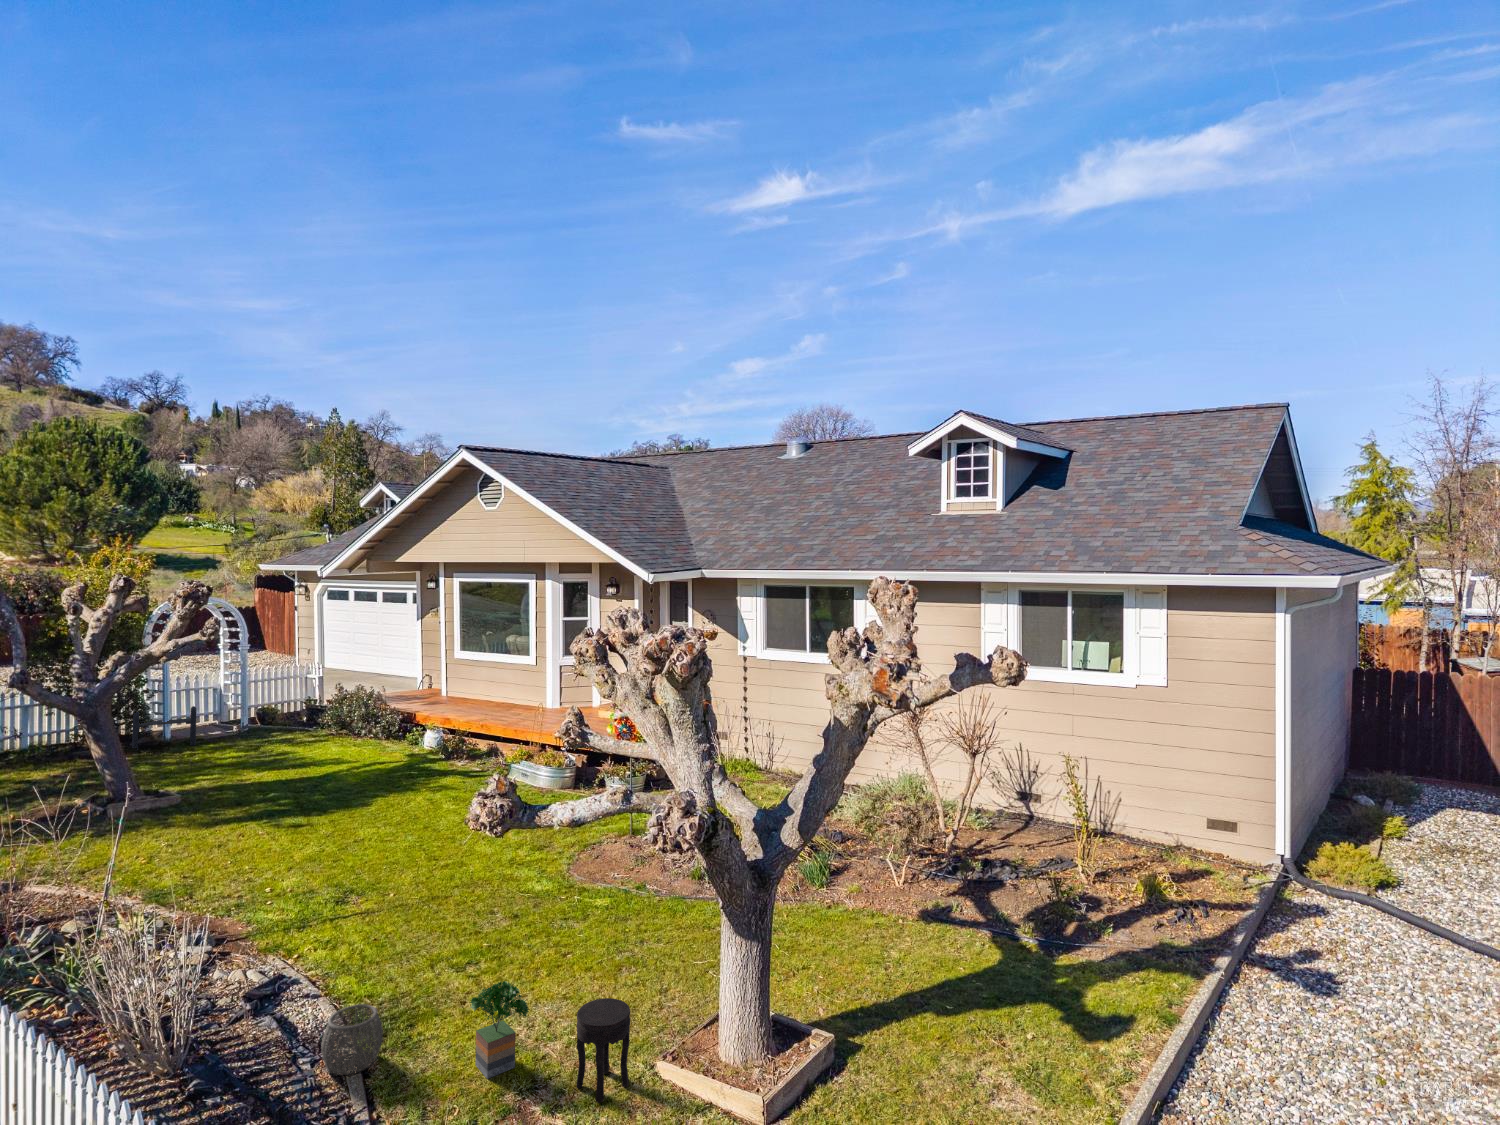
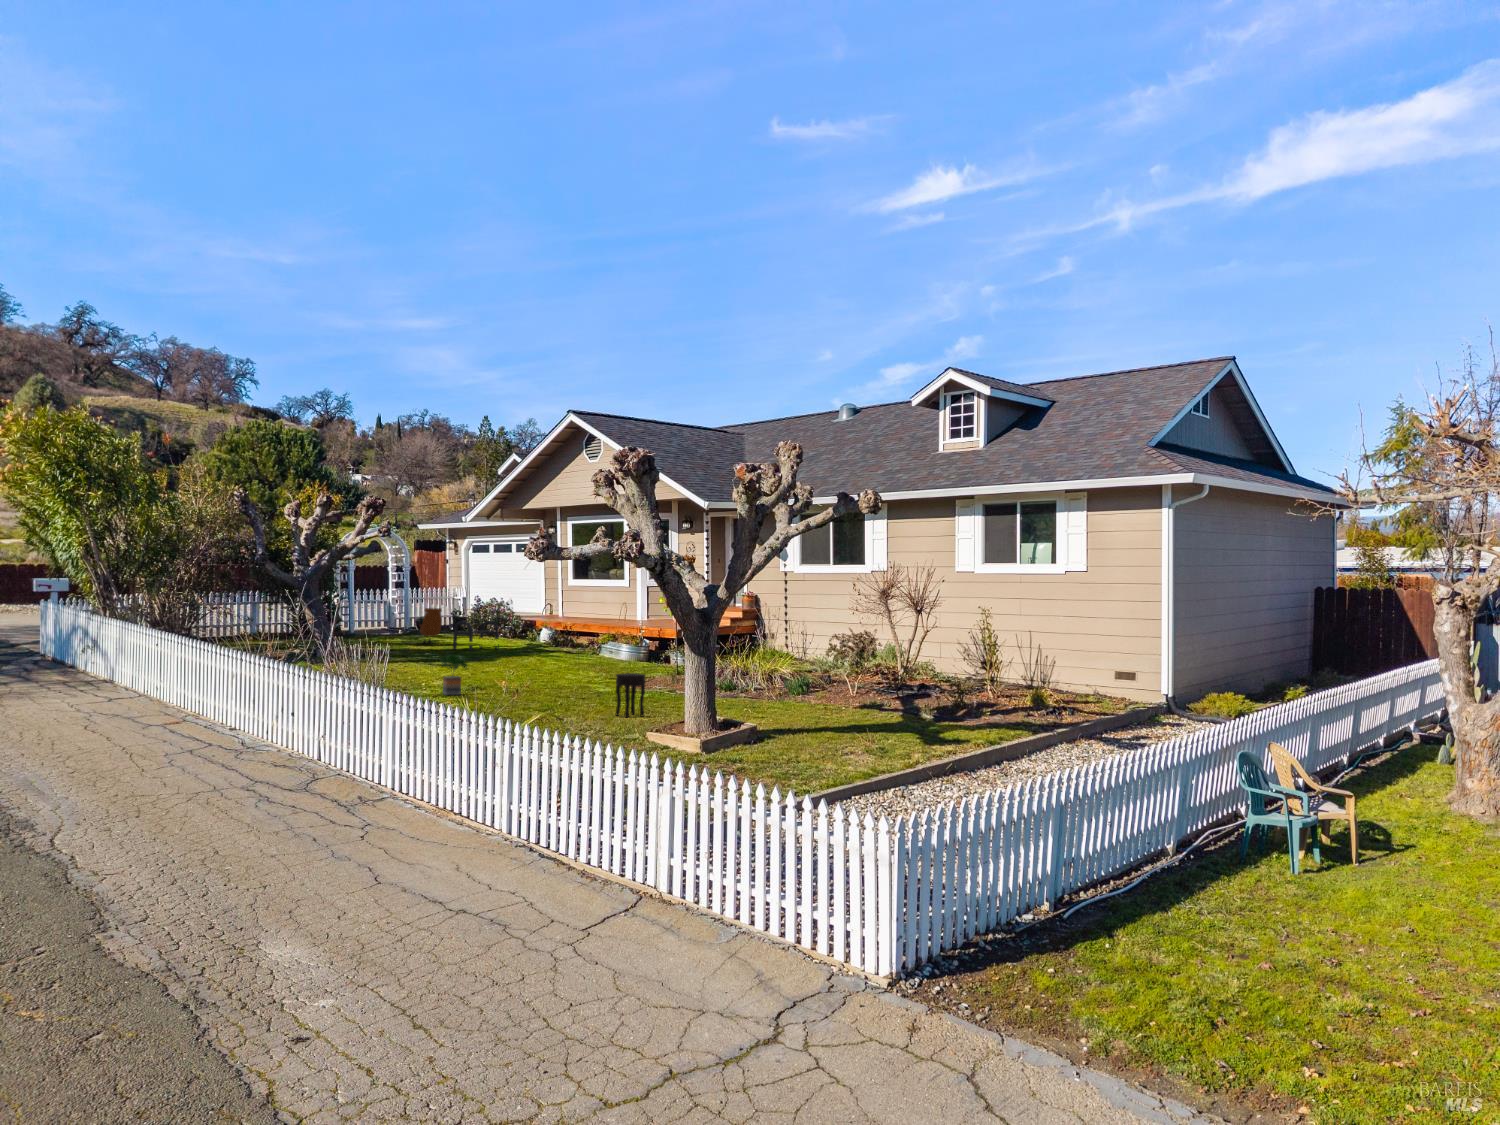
lounge chair: none [256,688,291,736] -> present [420,608,442,644]
bench: present [132,706,196,751] -> present [453,621,499,651]
potted tree: present [470,981,529,1079] -> present [441,656,467,695]
woven basket: present [322,1004,383,1075] -> none [482,680,514,709]

